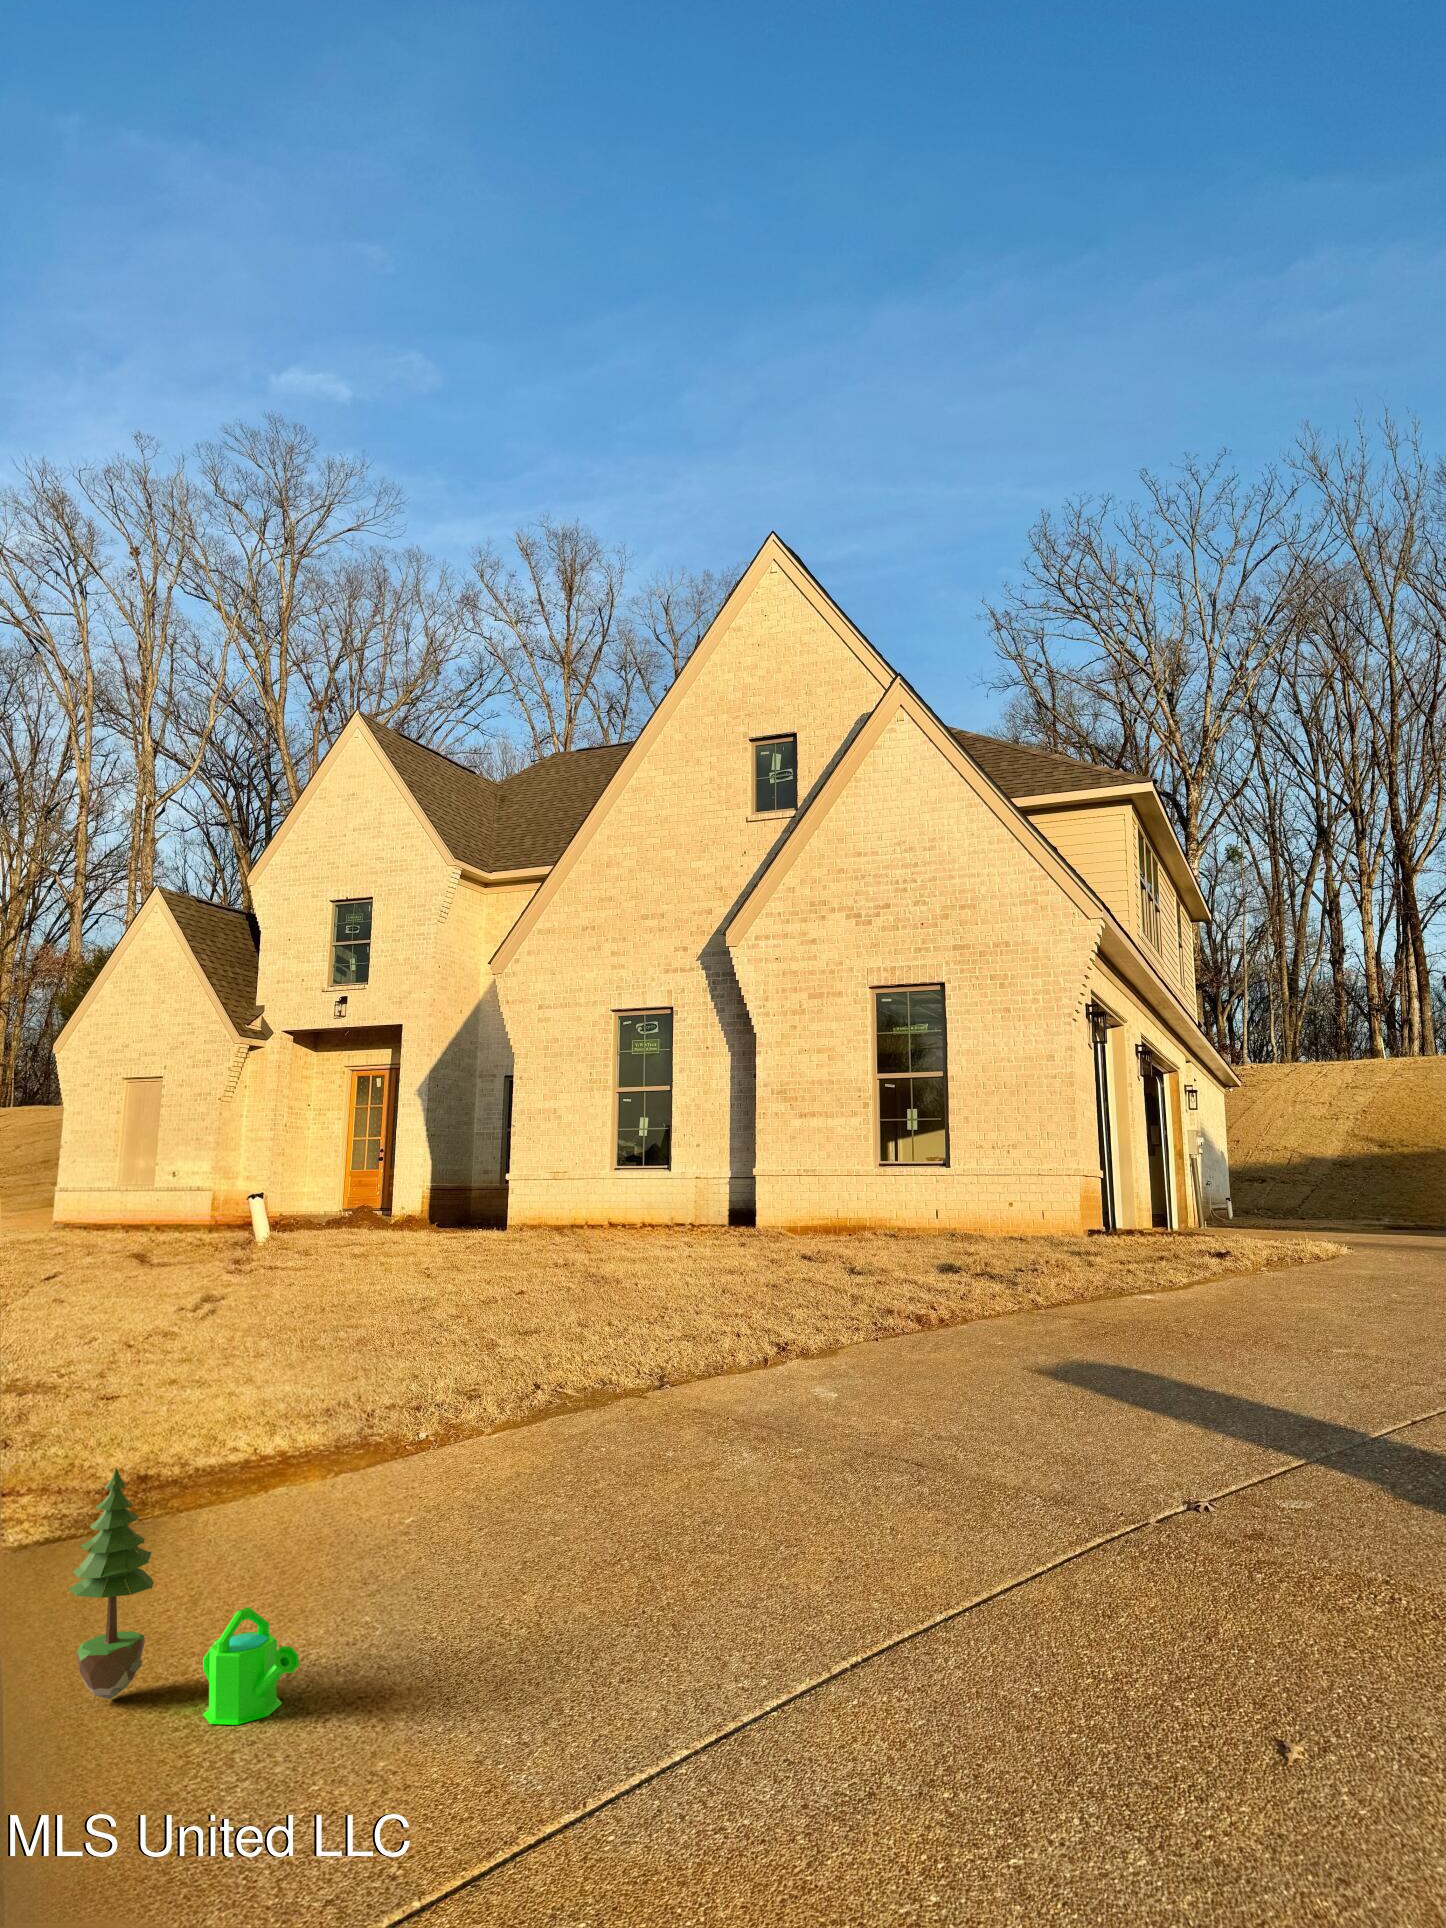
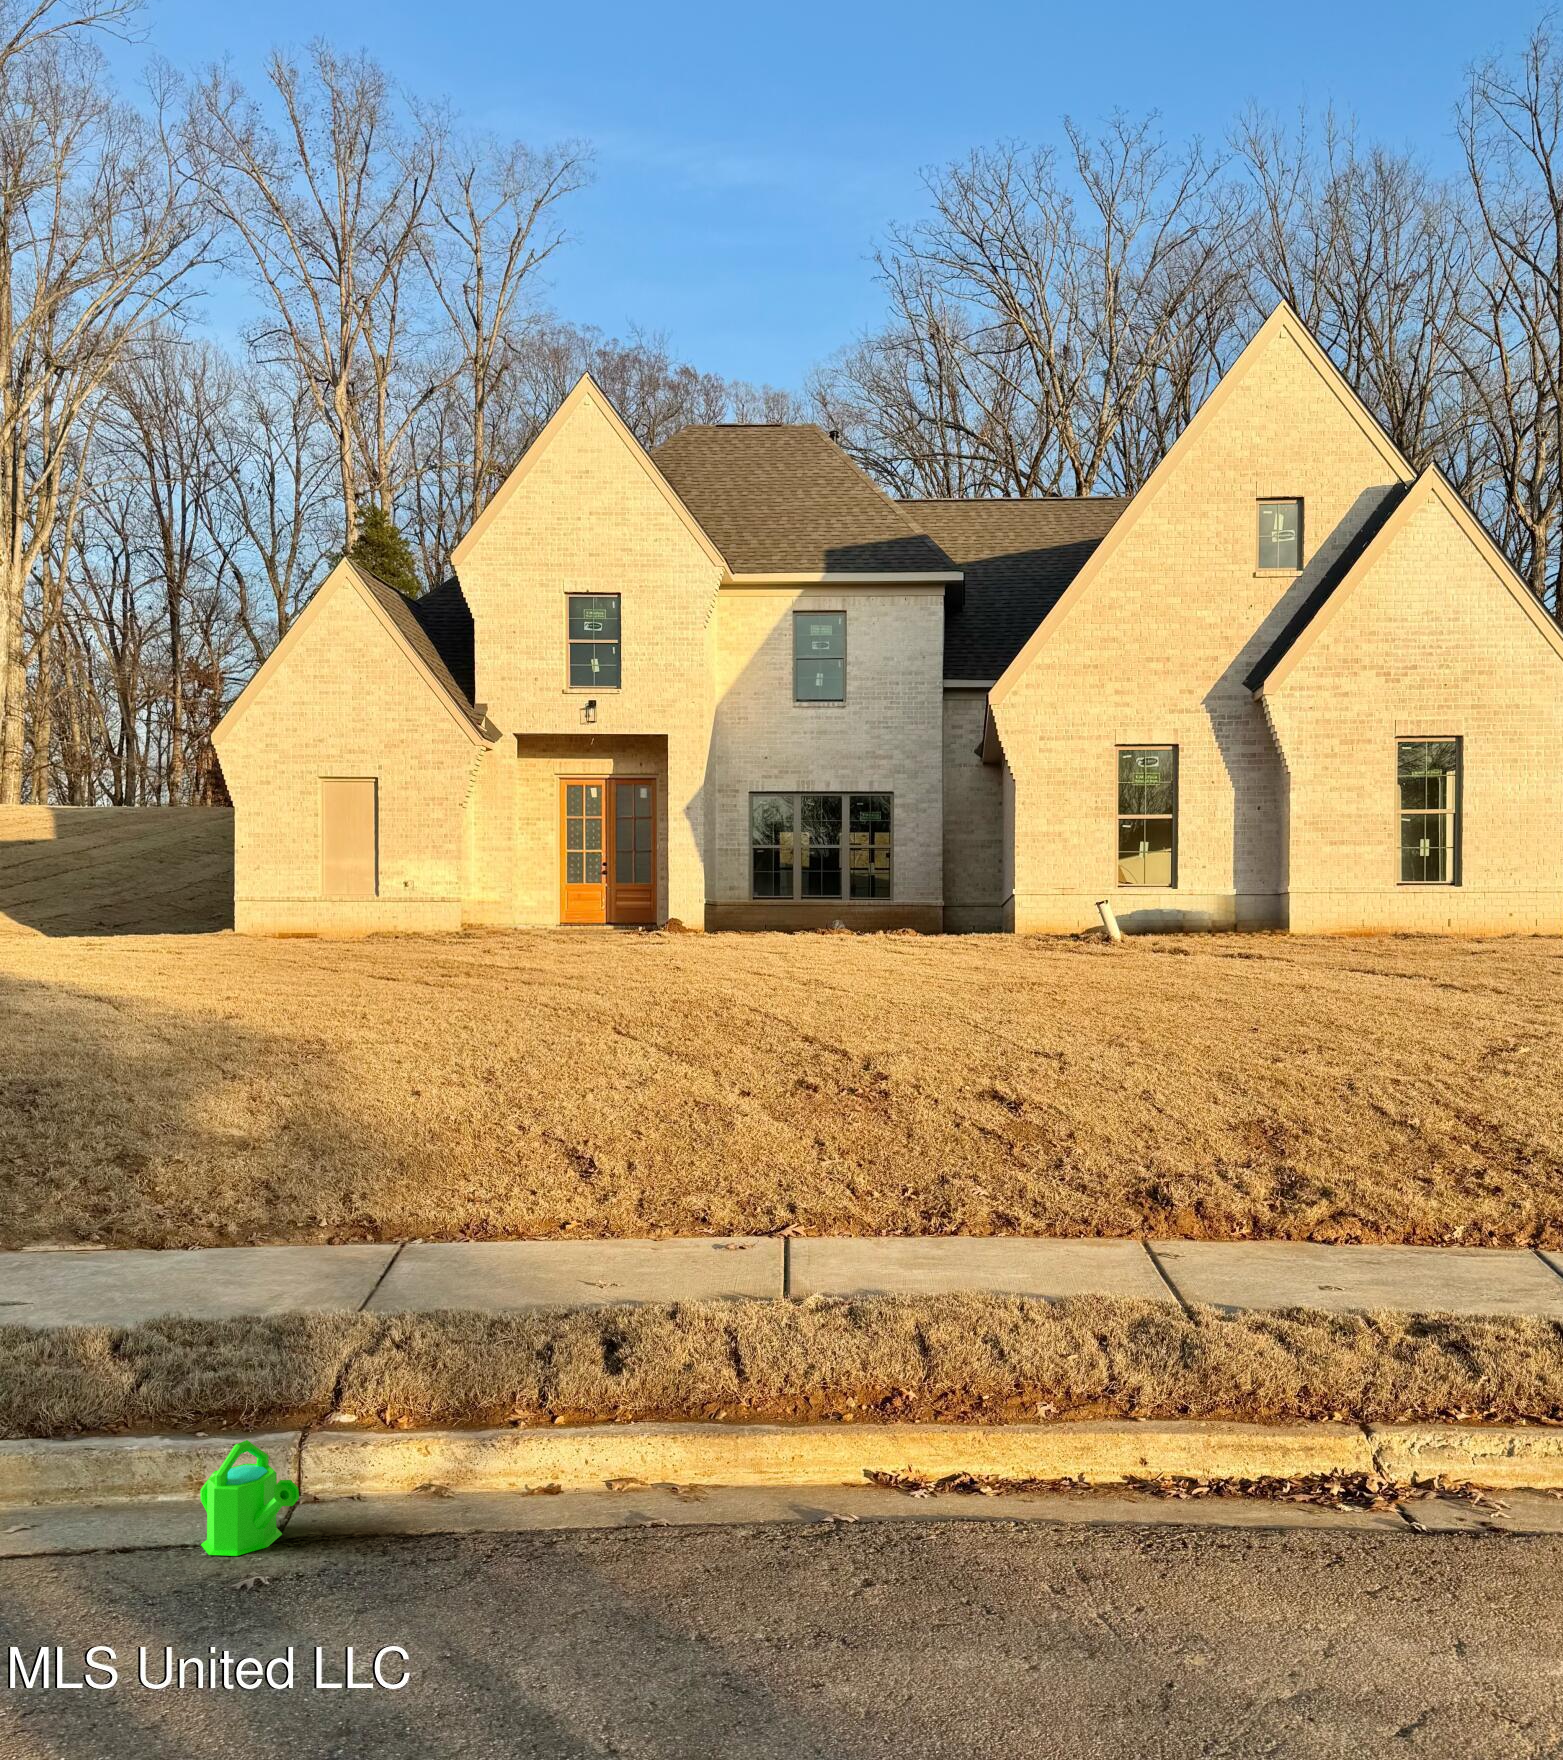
potted tree: present [69,1468,154,1699] -> none [58,1299,148,1529]

